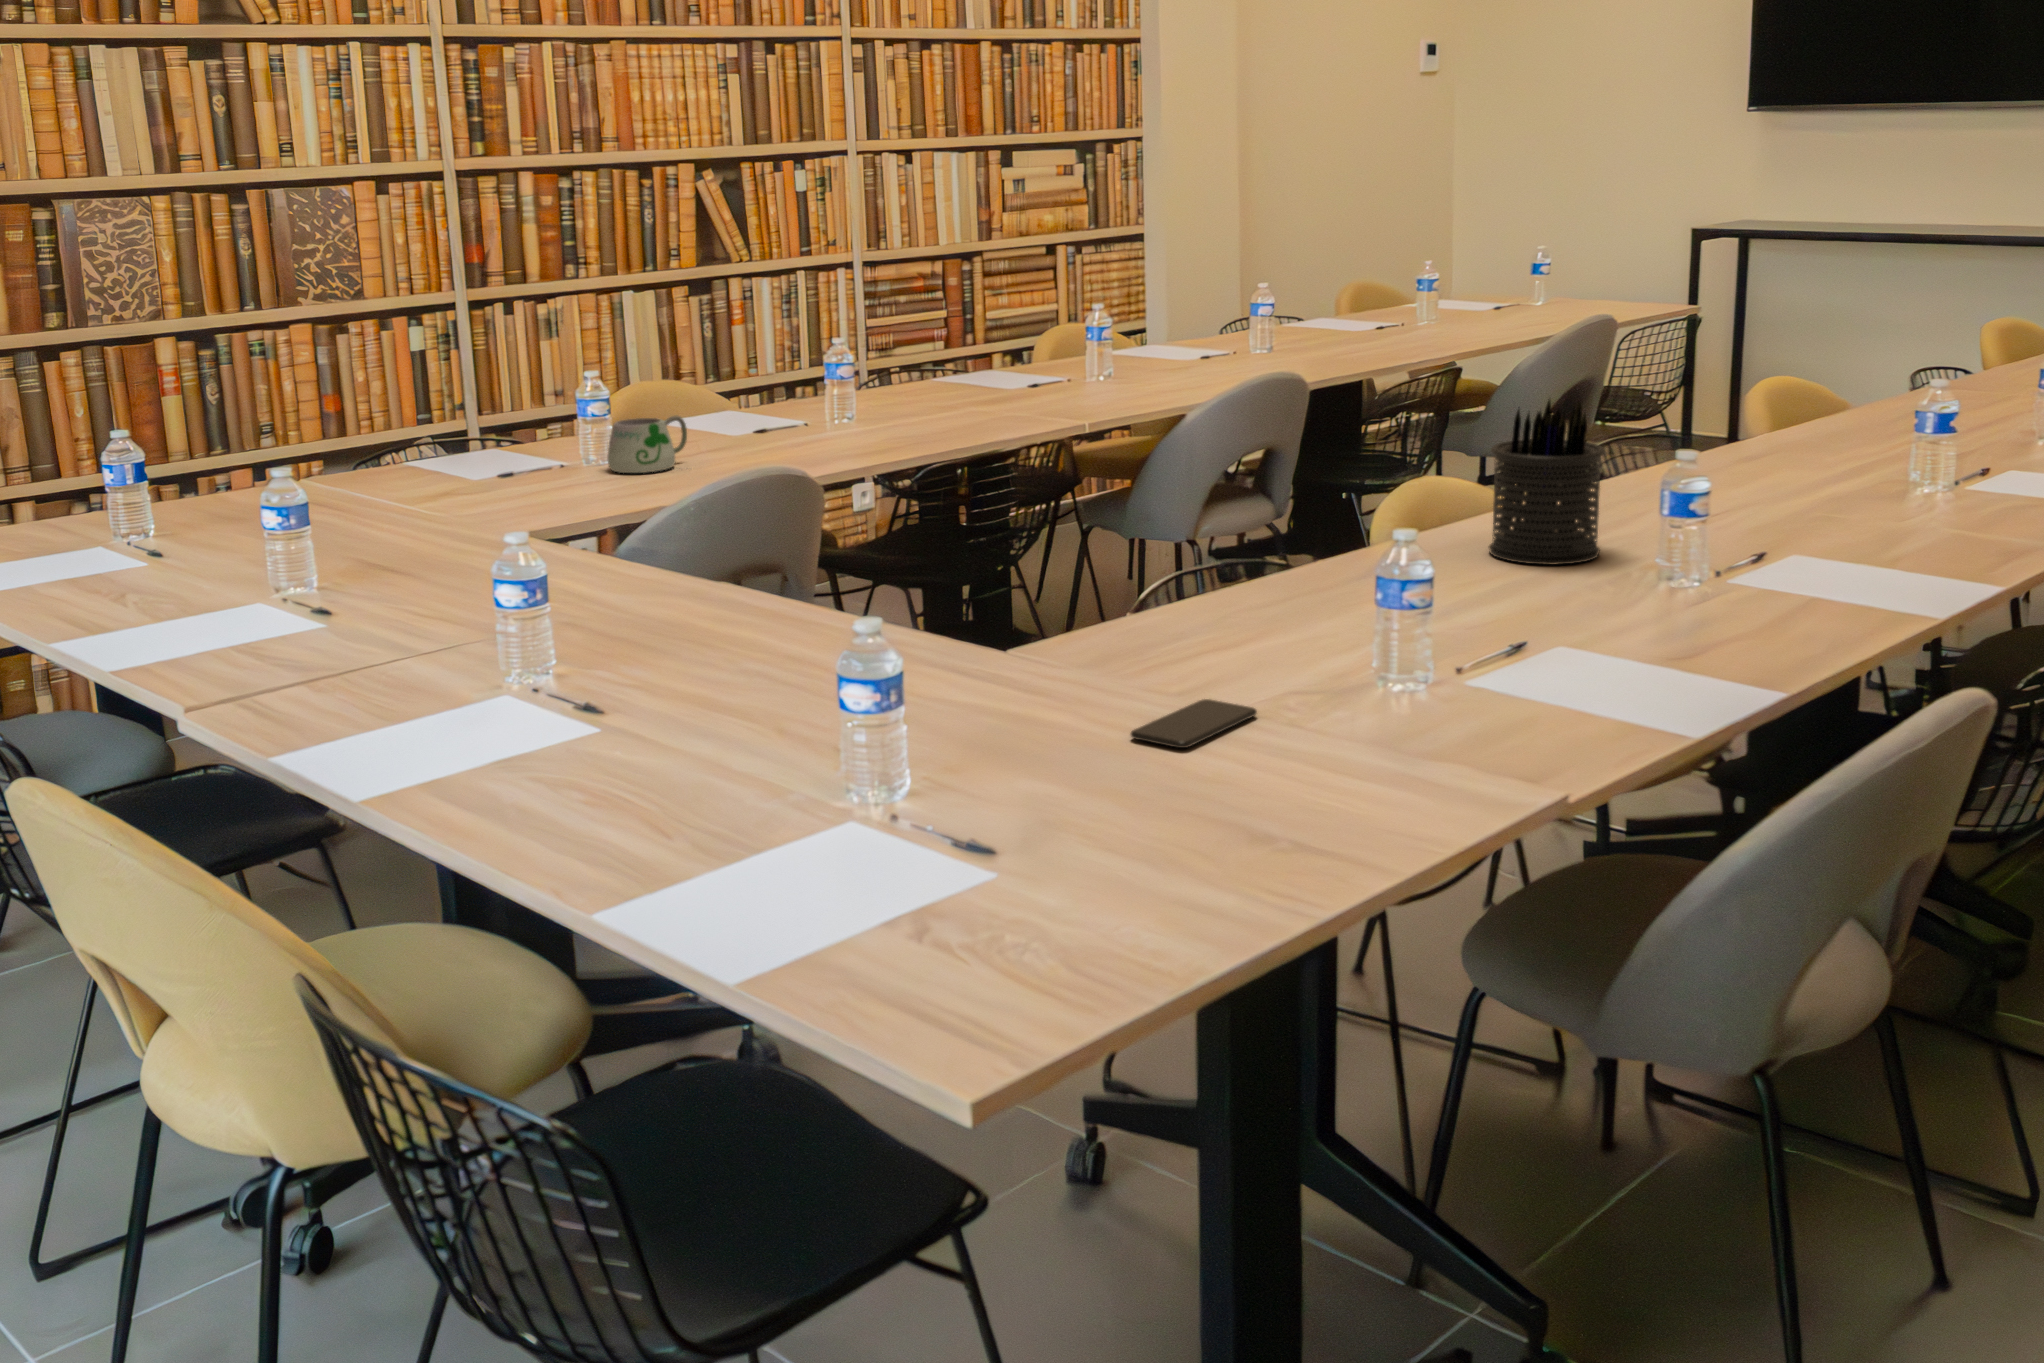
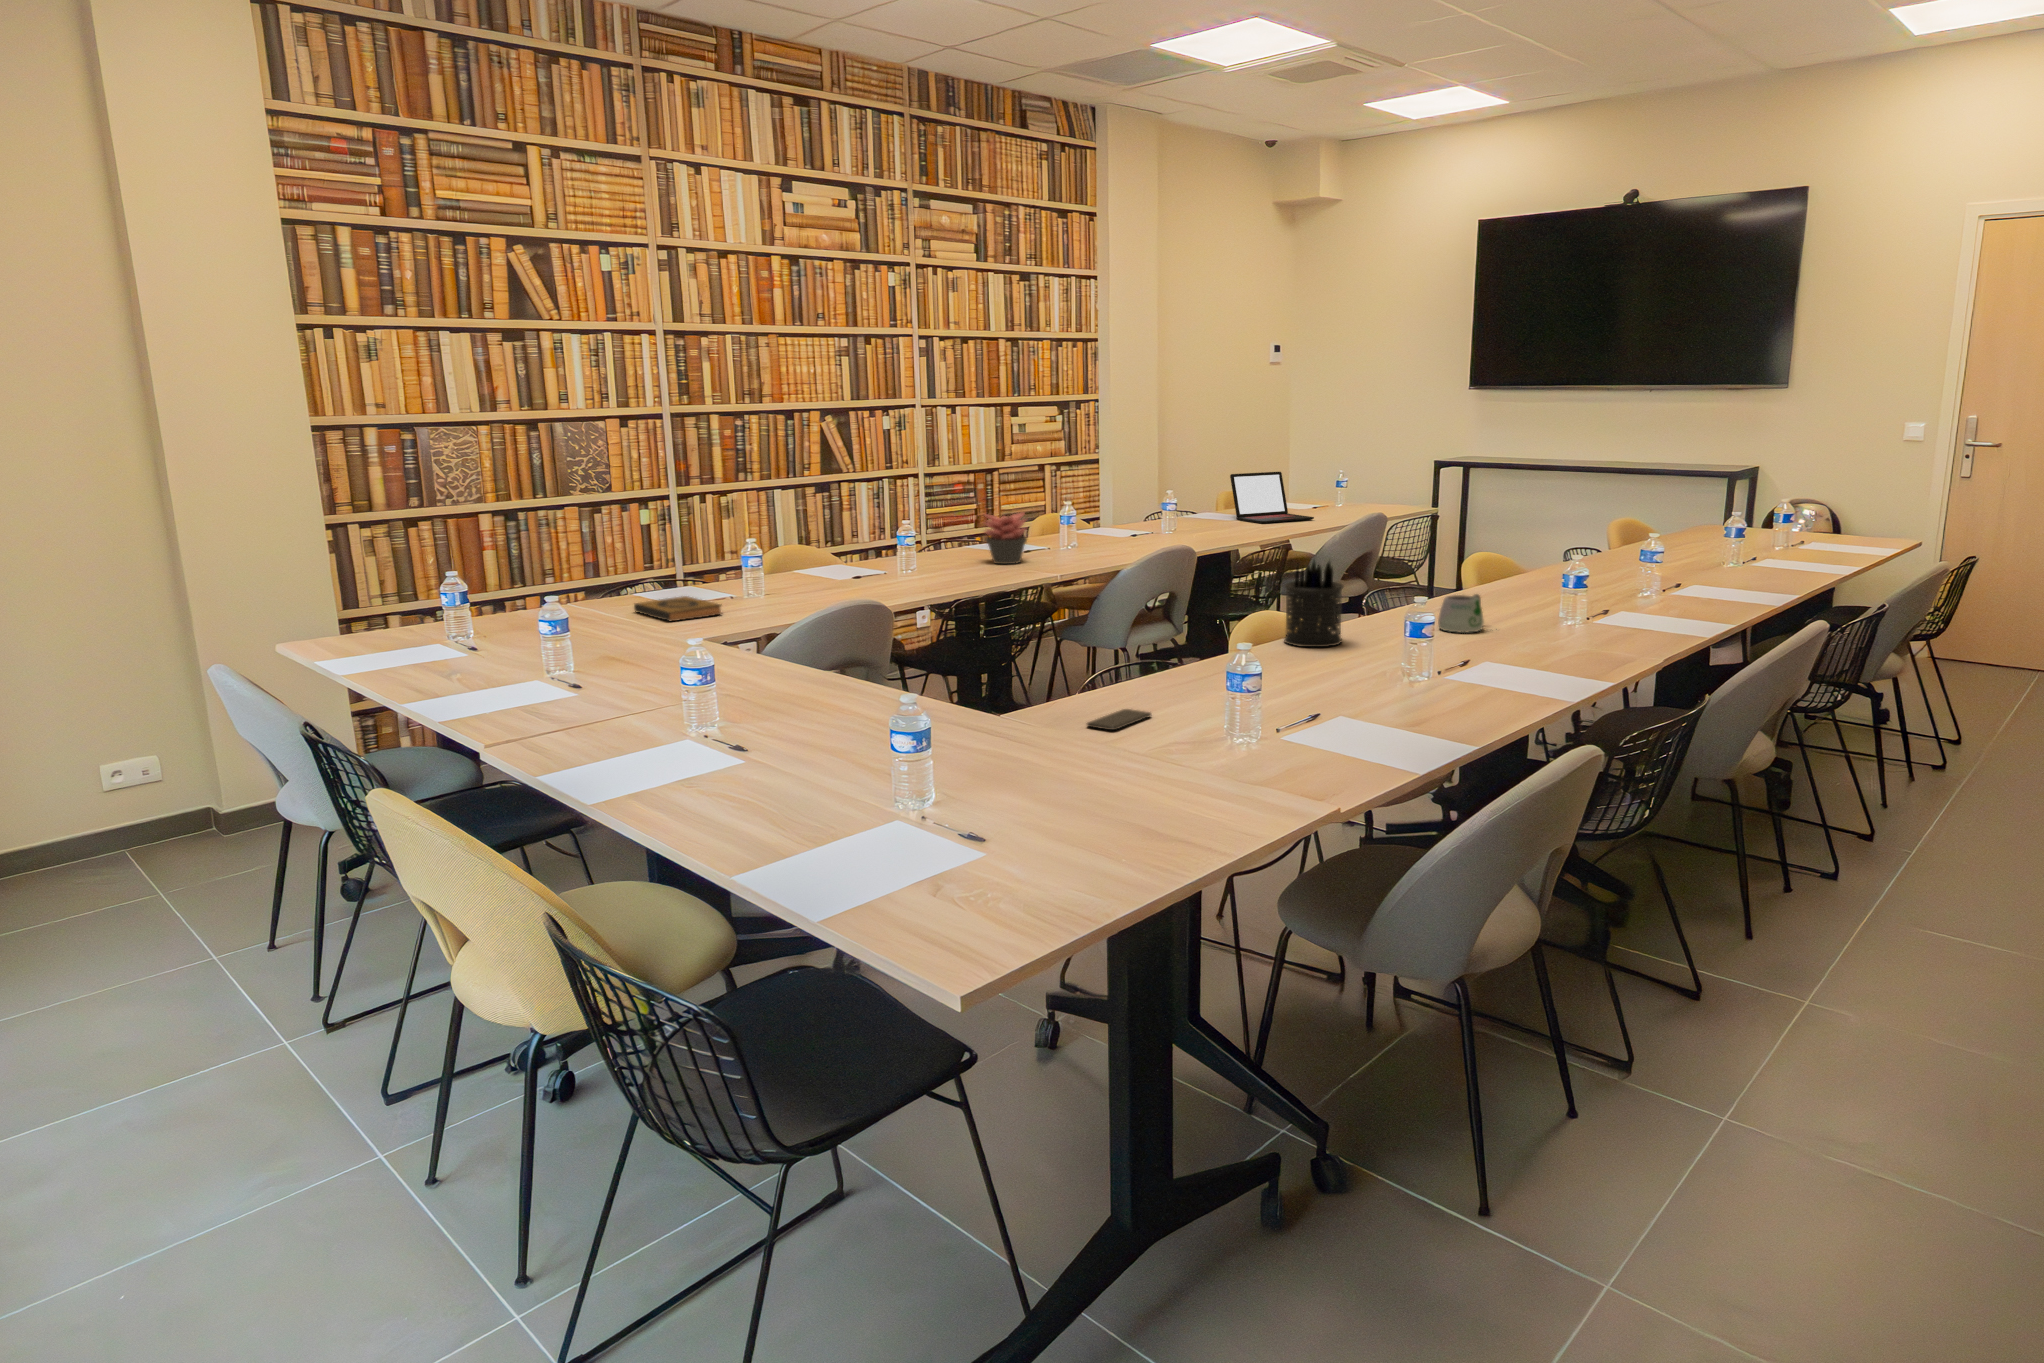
laptop: none [1357,247,1498,334] -> present [1230,472,1314,523]
succulent plant: none [949,321,1025,409] -> present [985,513,1027,564]
mug: present [608,416,687,473] -> present [1438,594,1497,633]
hardback book: none [369,471,511,516] -> present [634,596,721,621]

